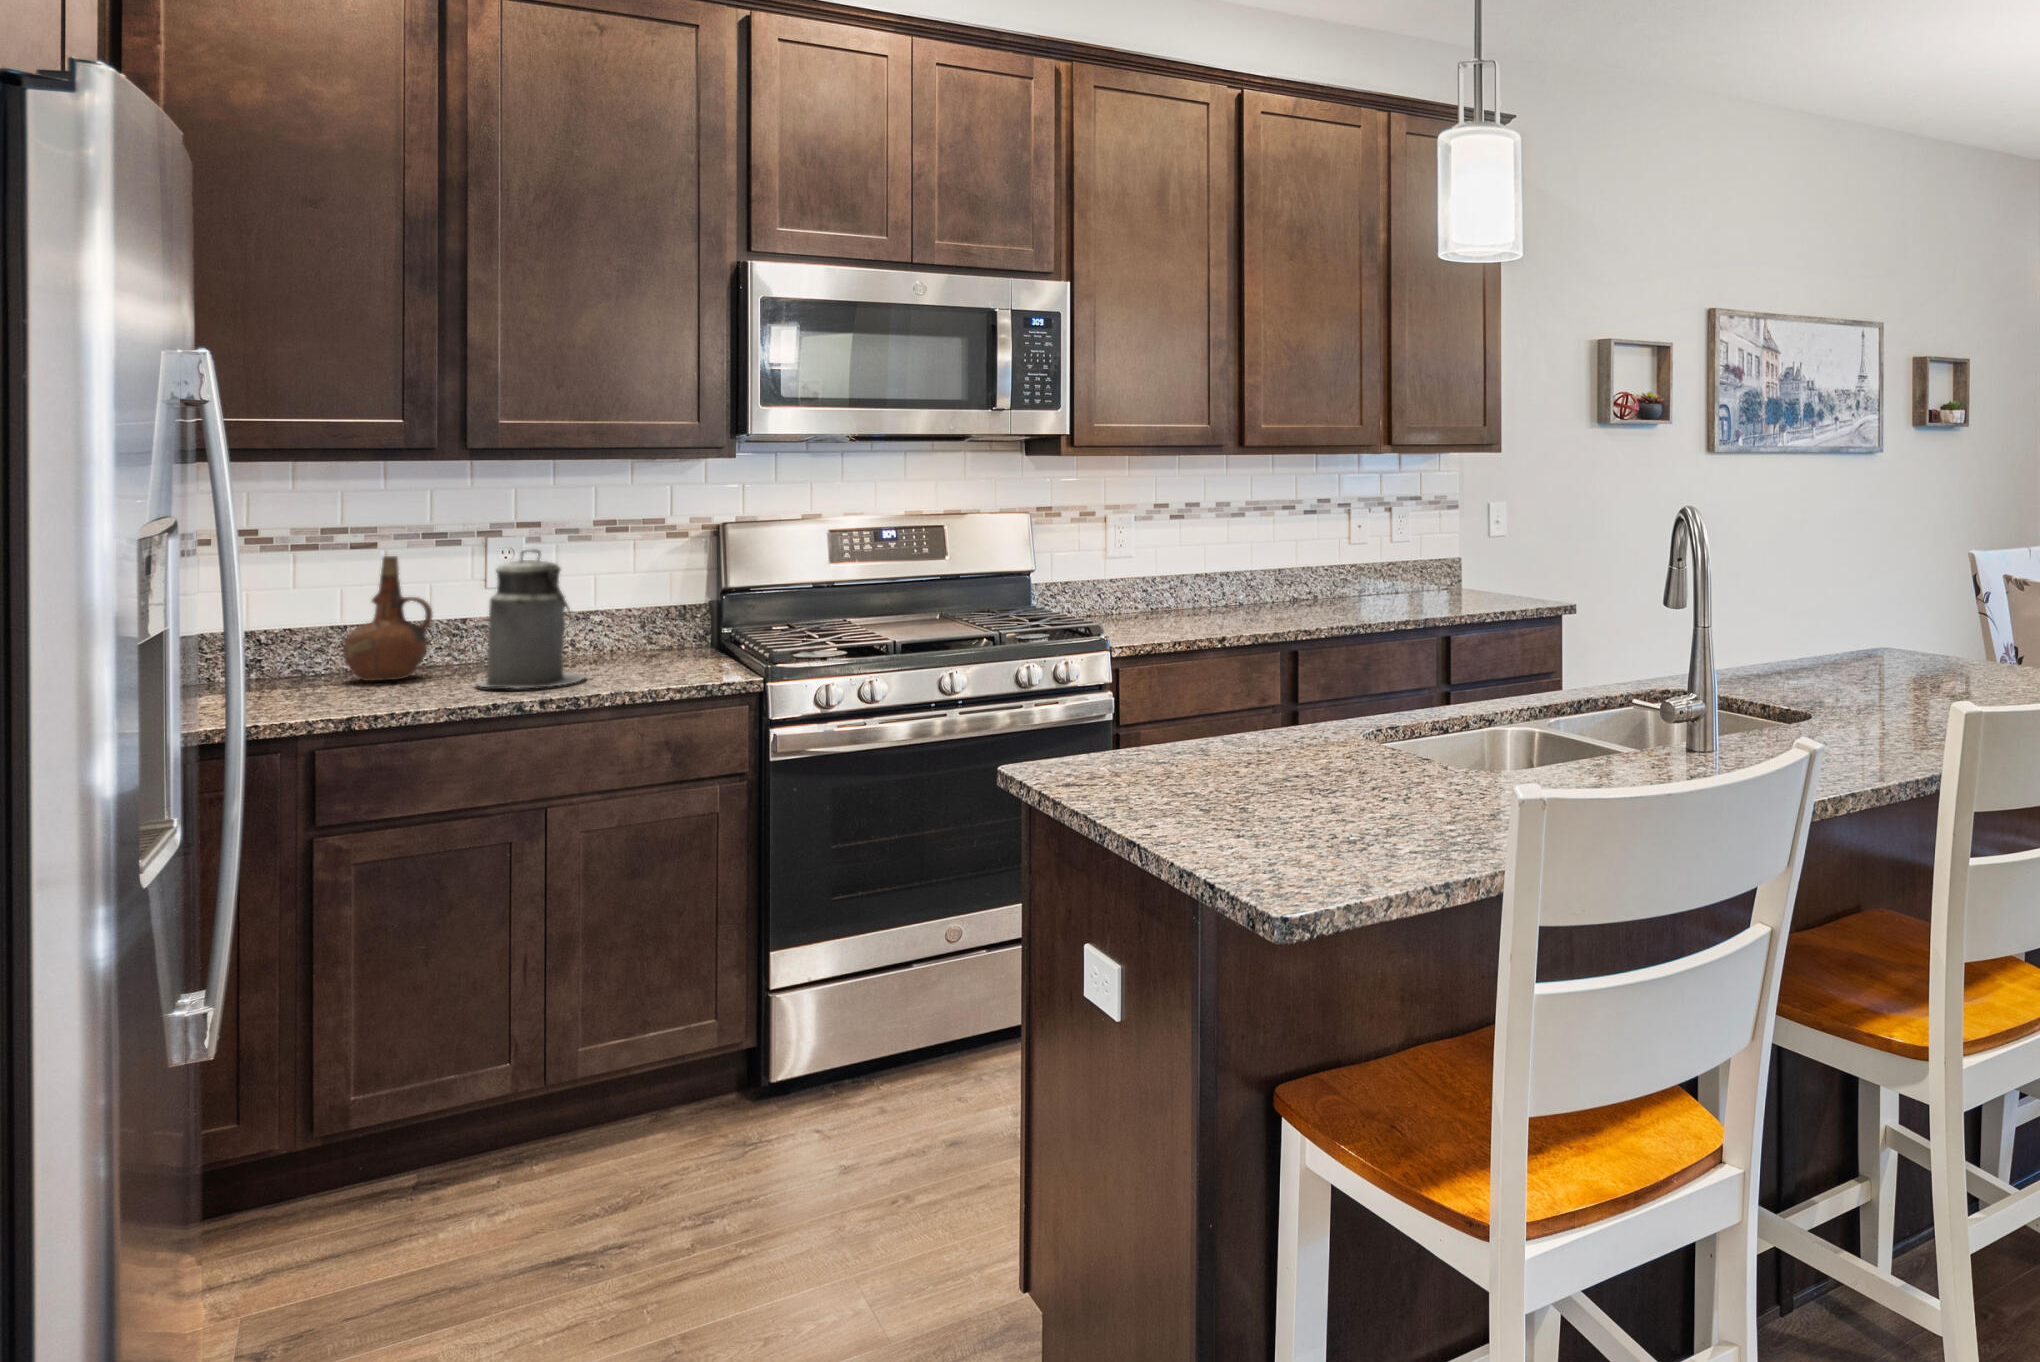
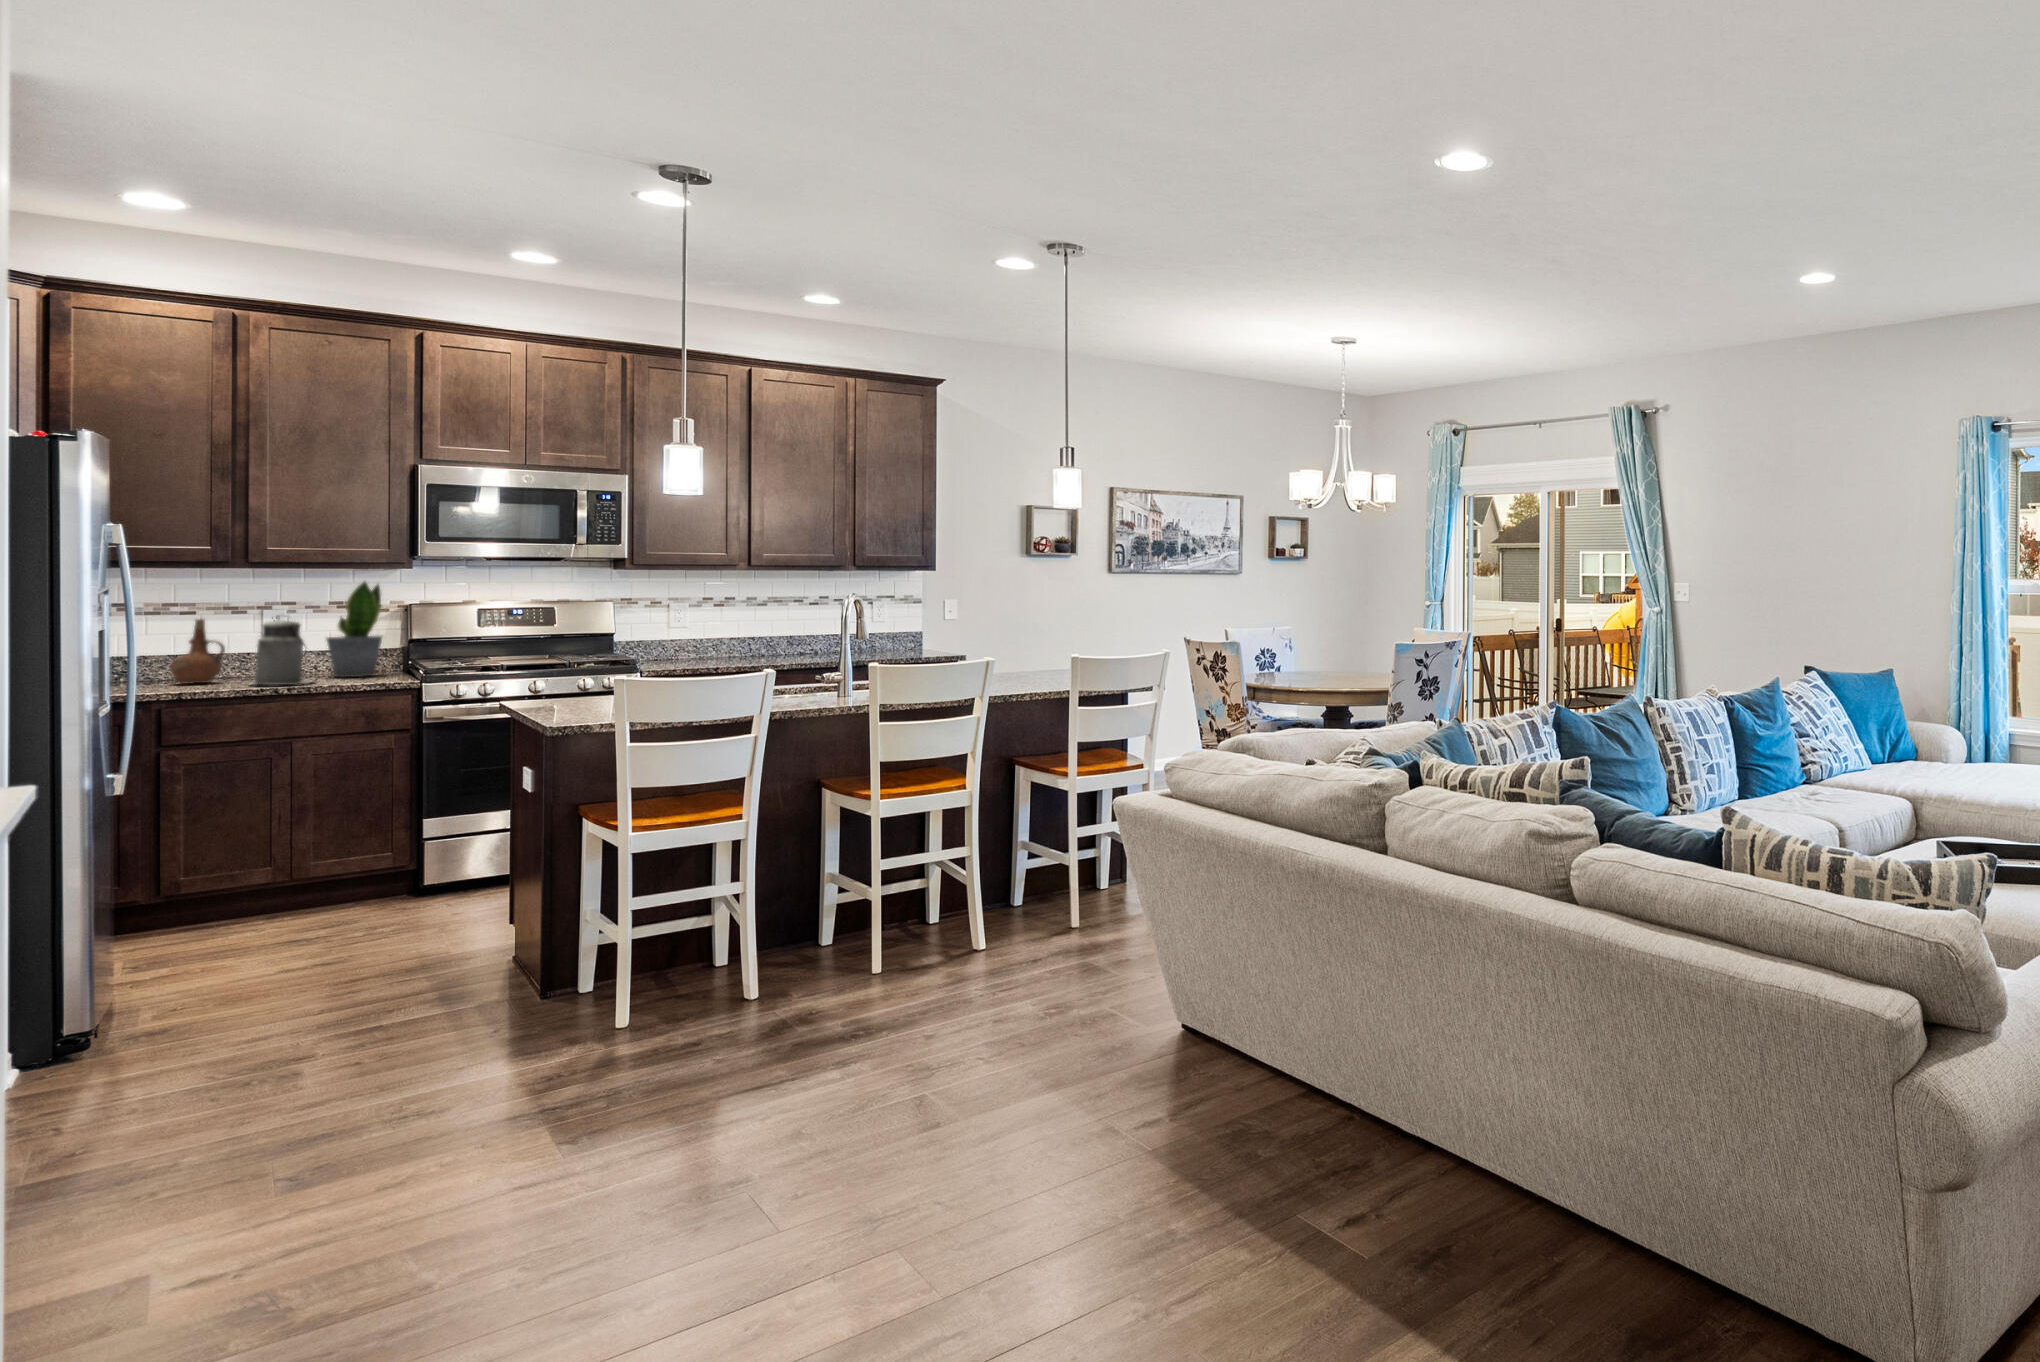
potted plant: none [592,479,686,662] -> present [327,581,382,677]

